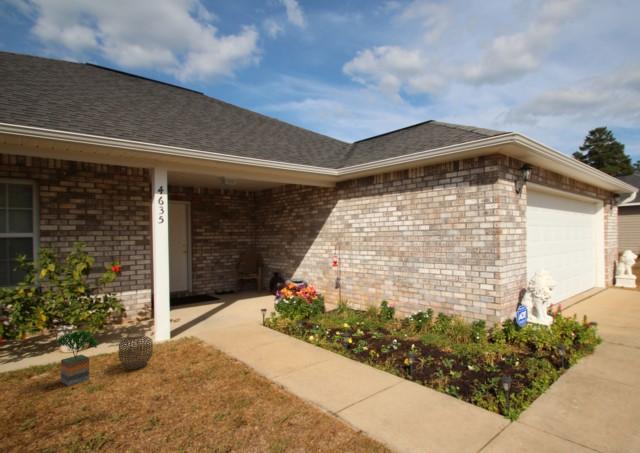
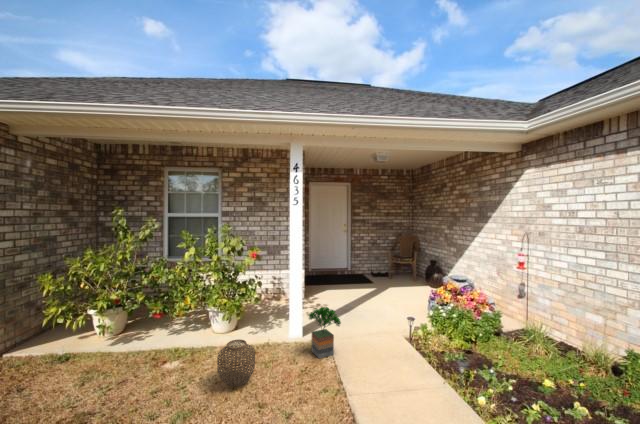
potted tree: present [56,330,98,386] -> present [309,307,341,358]

